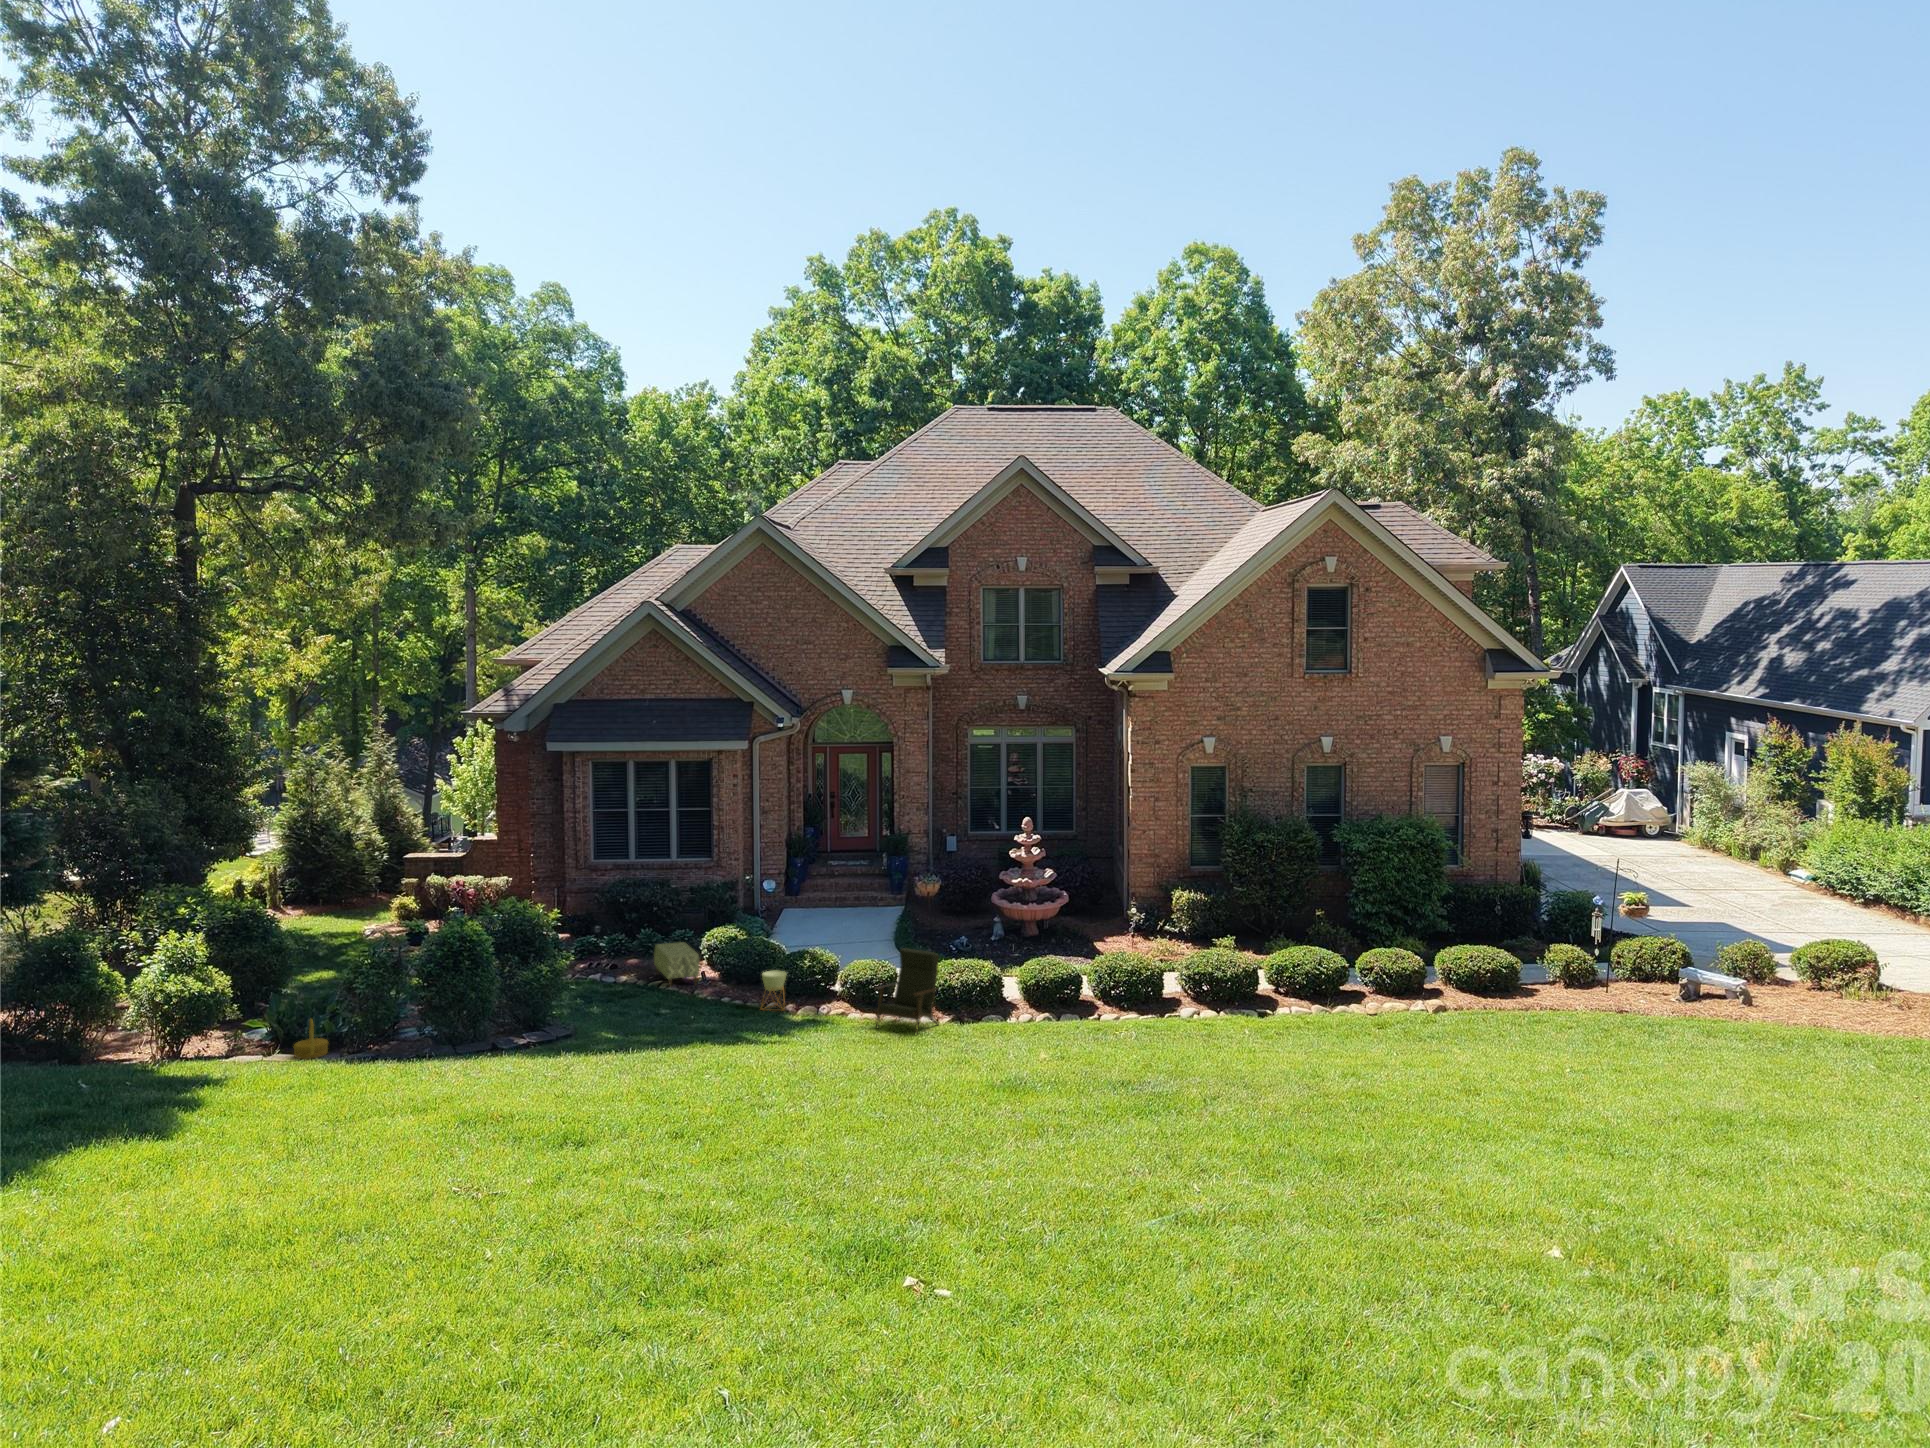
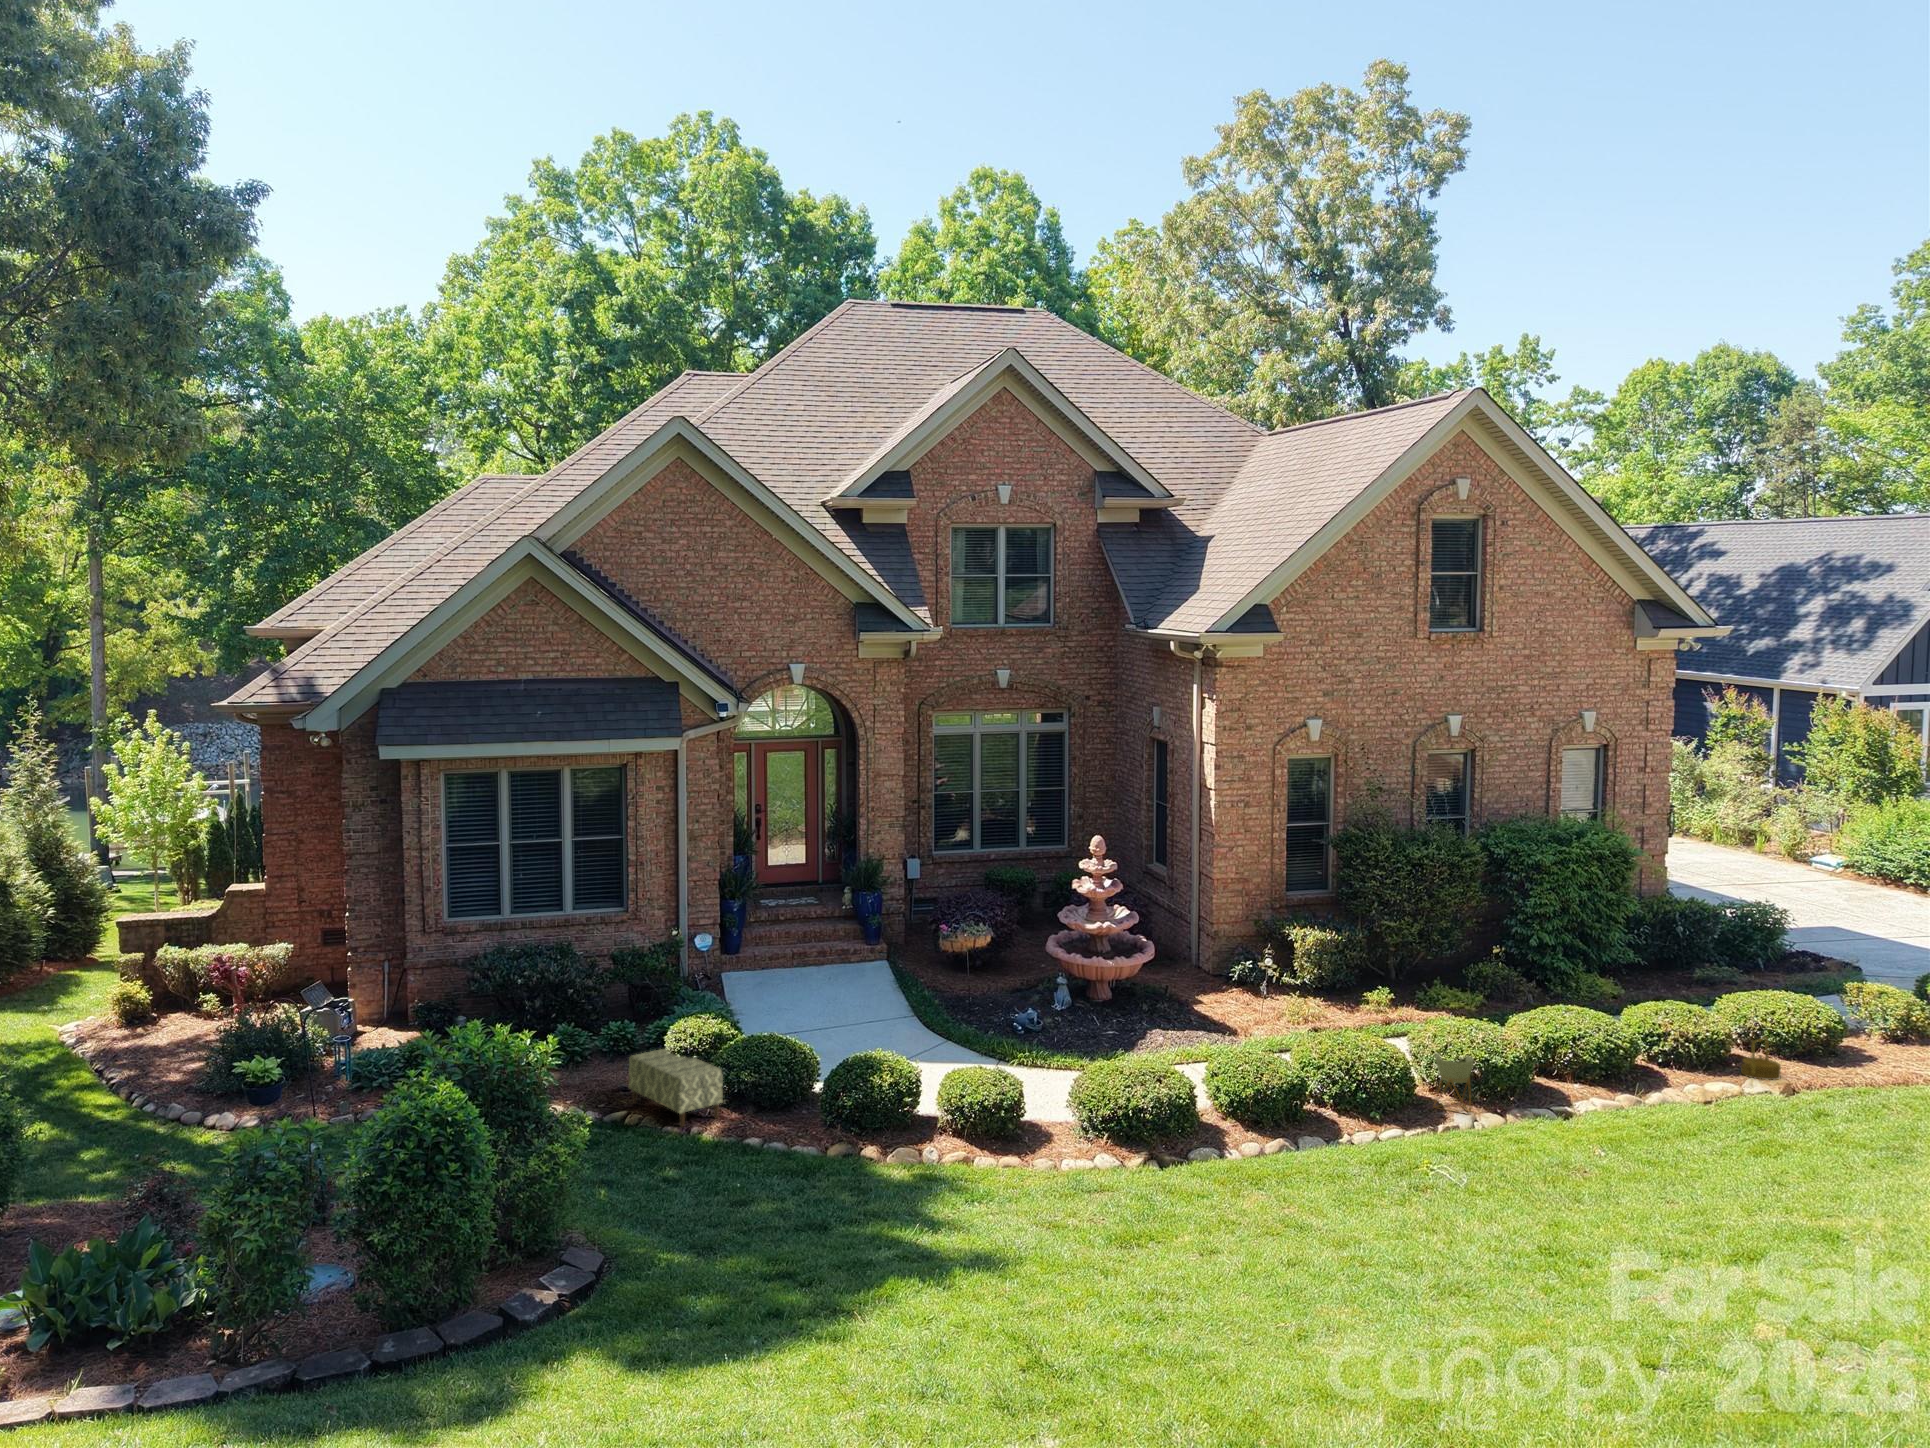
lounge chair: present [875,948,938,1035] -> none [1088,1040,1173,1181]
planter: present [761,971,786,1010] -> present [1434,1053,1474,1115]
woven basket: present [294,1019,328,1059] -> present [1741,1036,1781,1080]

